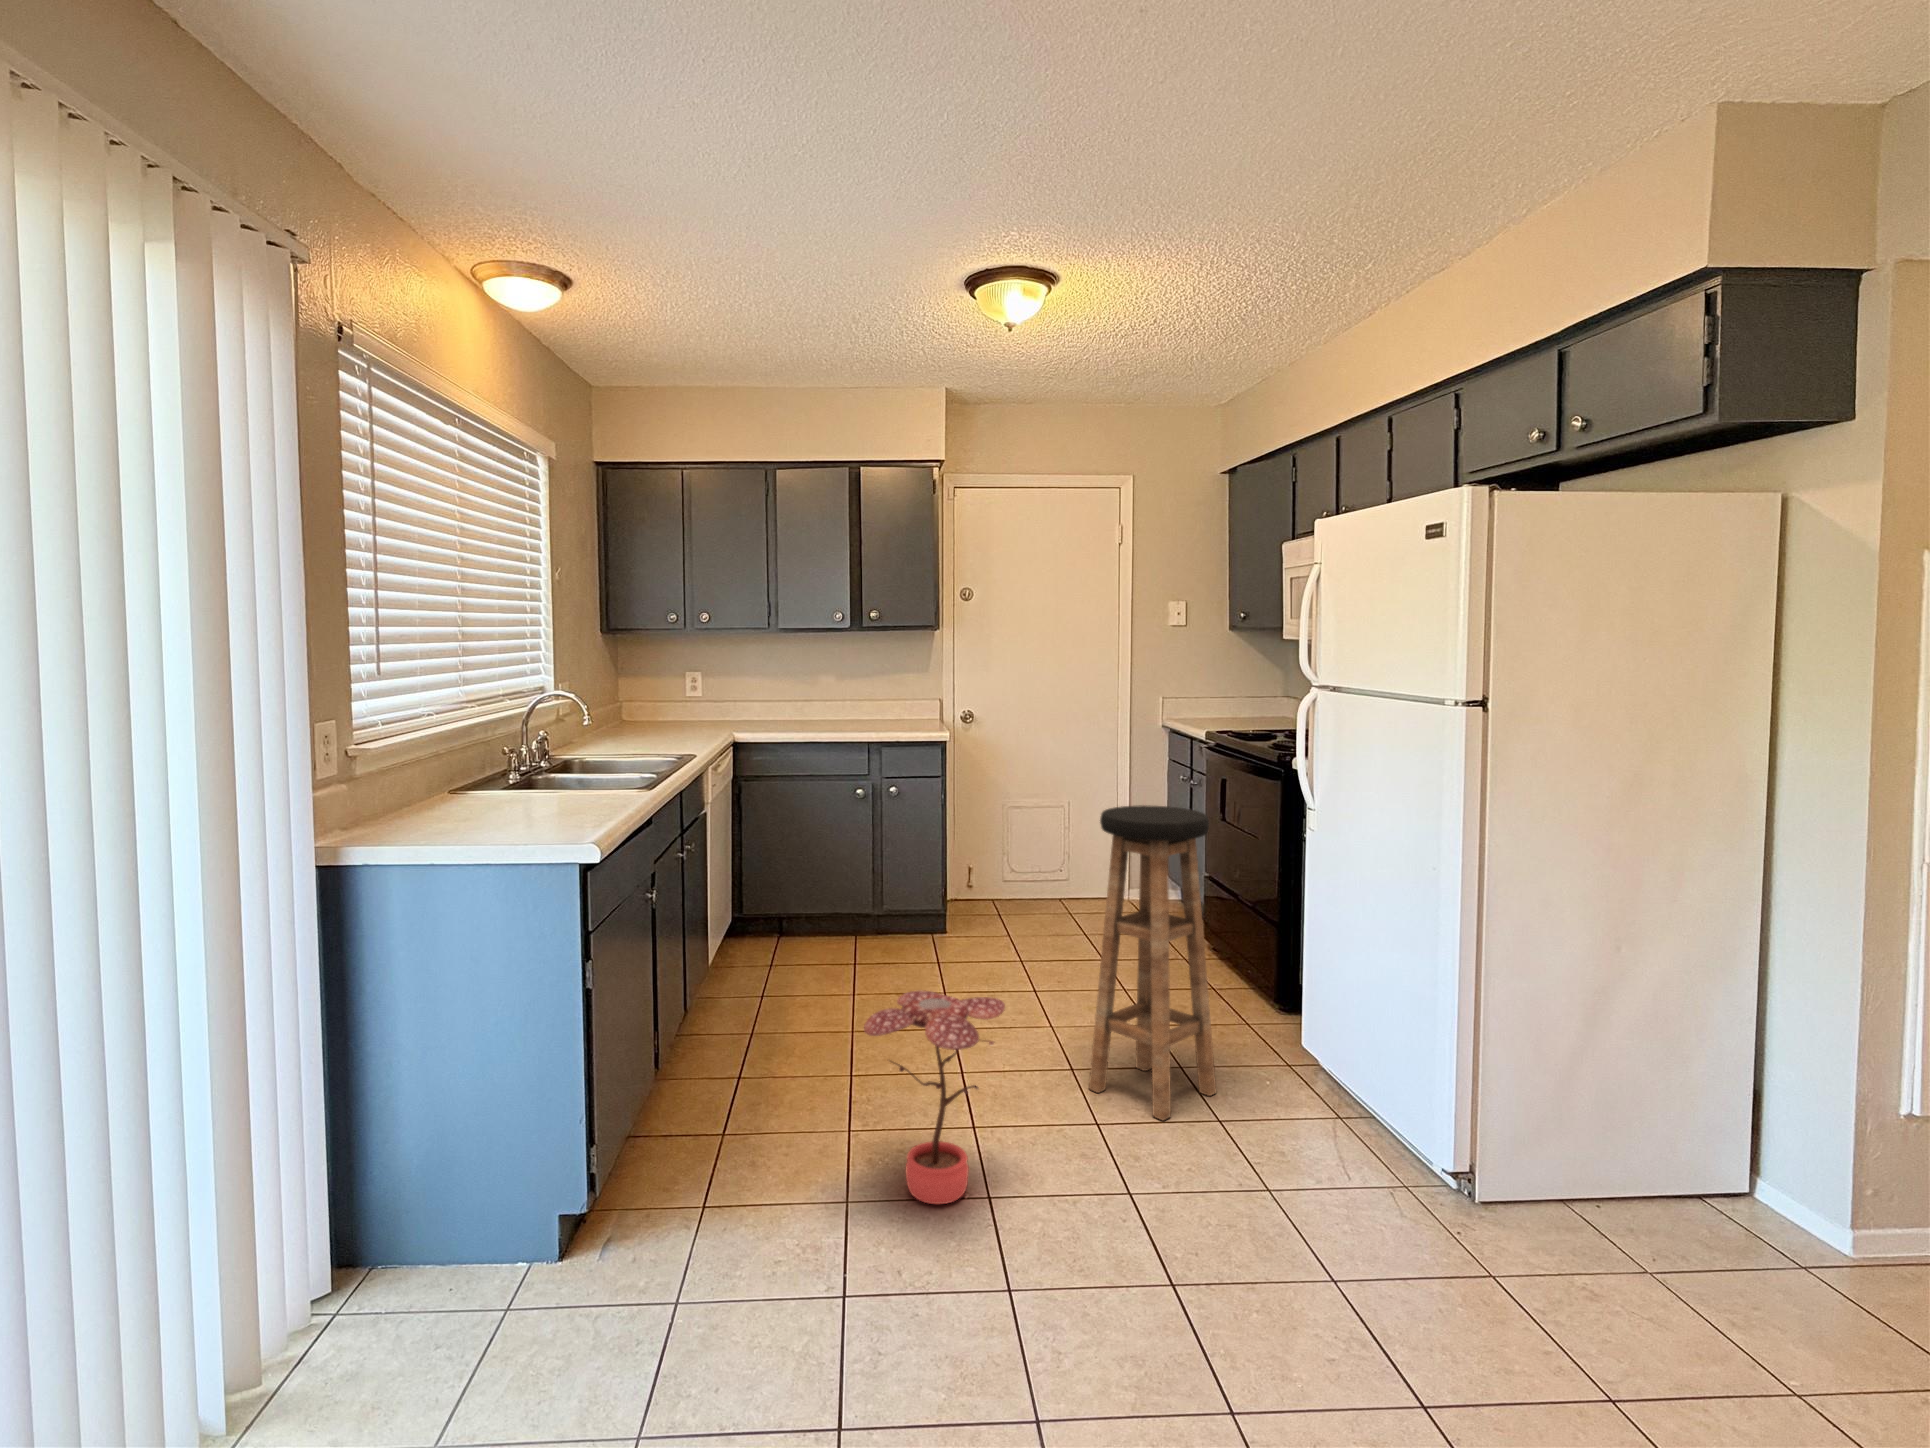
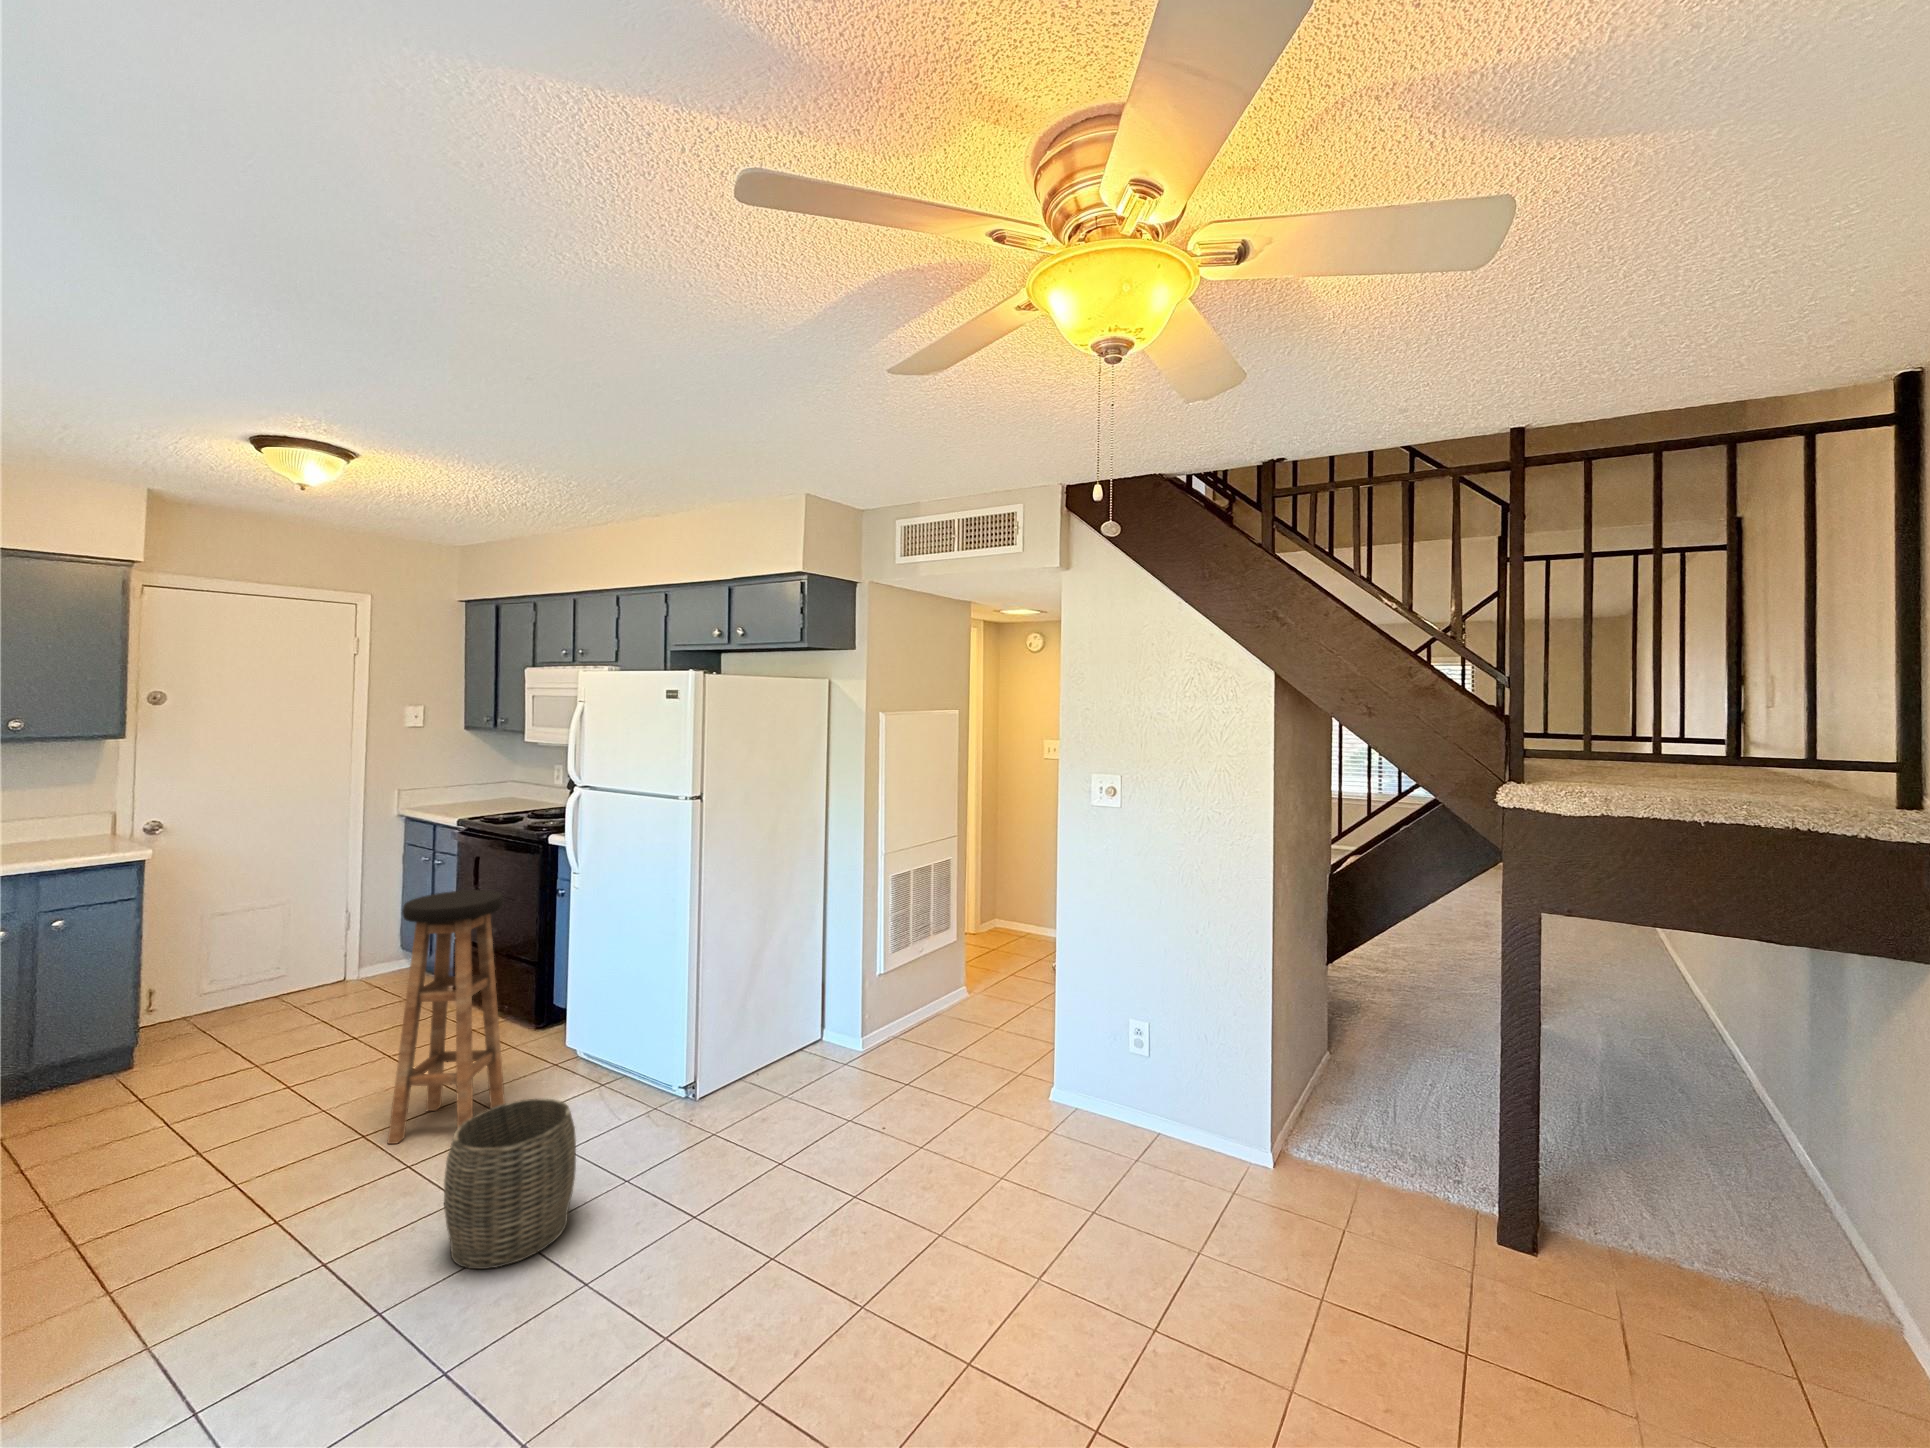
potted plant: present [864,990,1005,1204] -> none [177,1088,340,1303]
woven basket: none [1089,1091,1249,1317] -> present [444,1098,576,1269]

